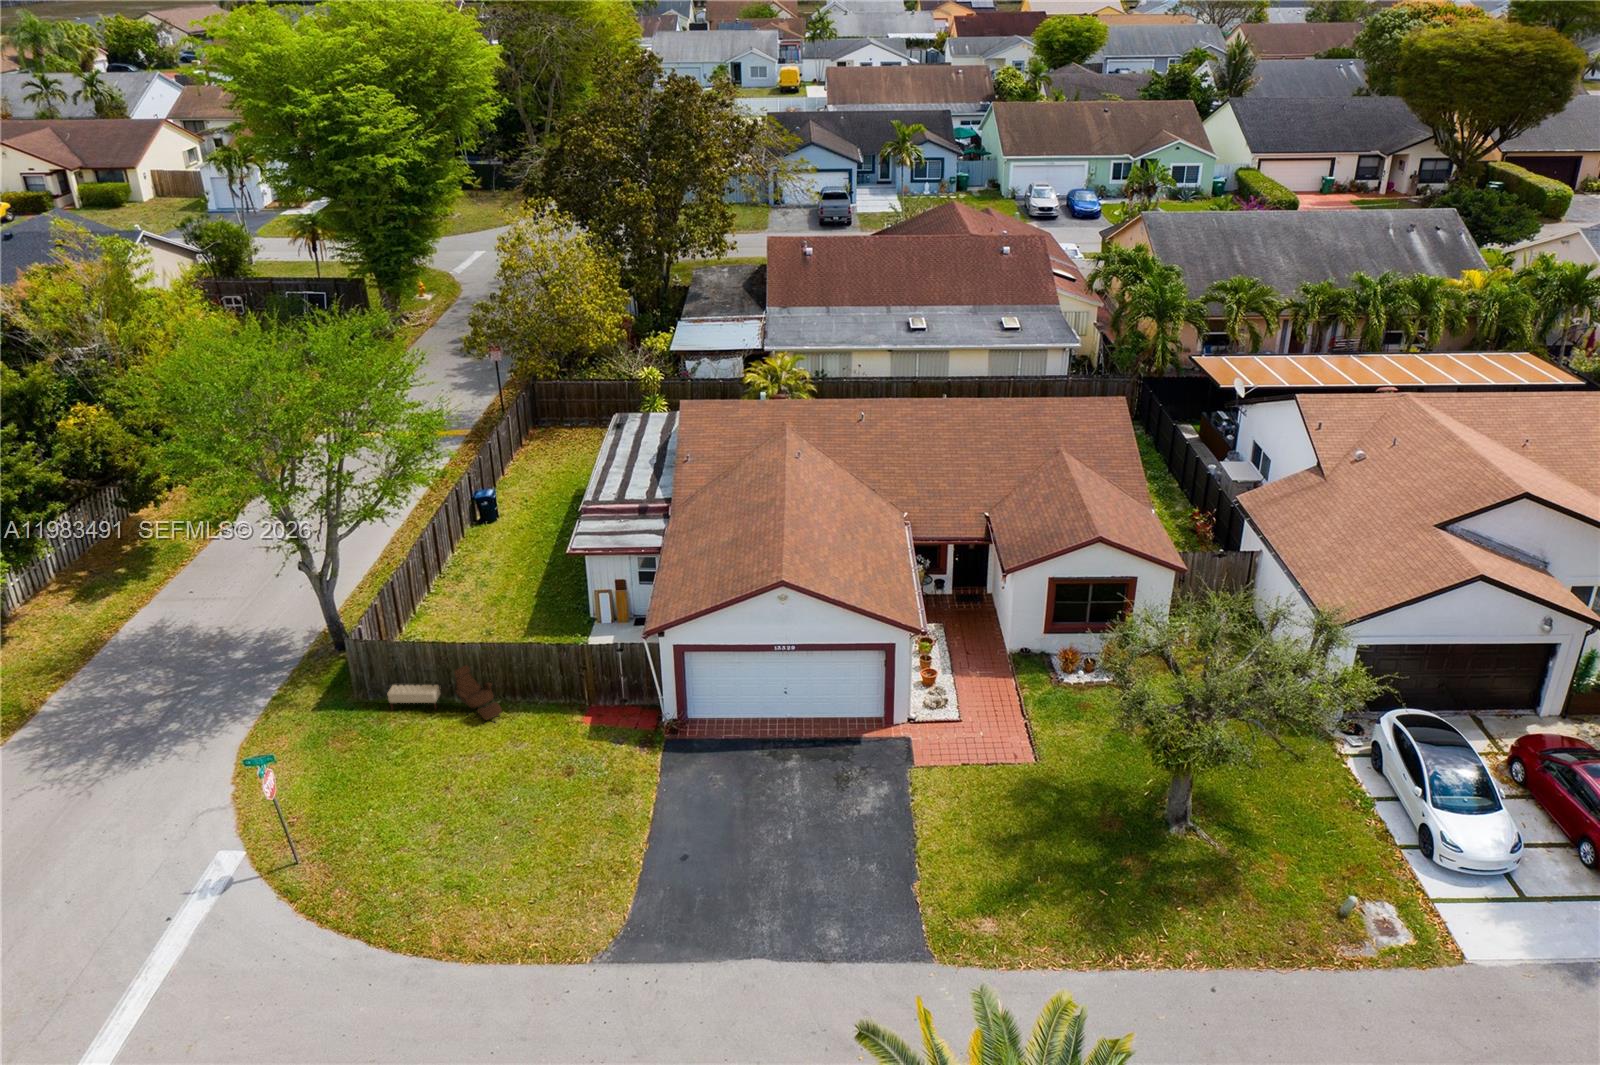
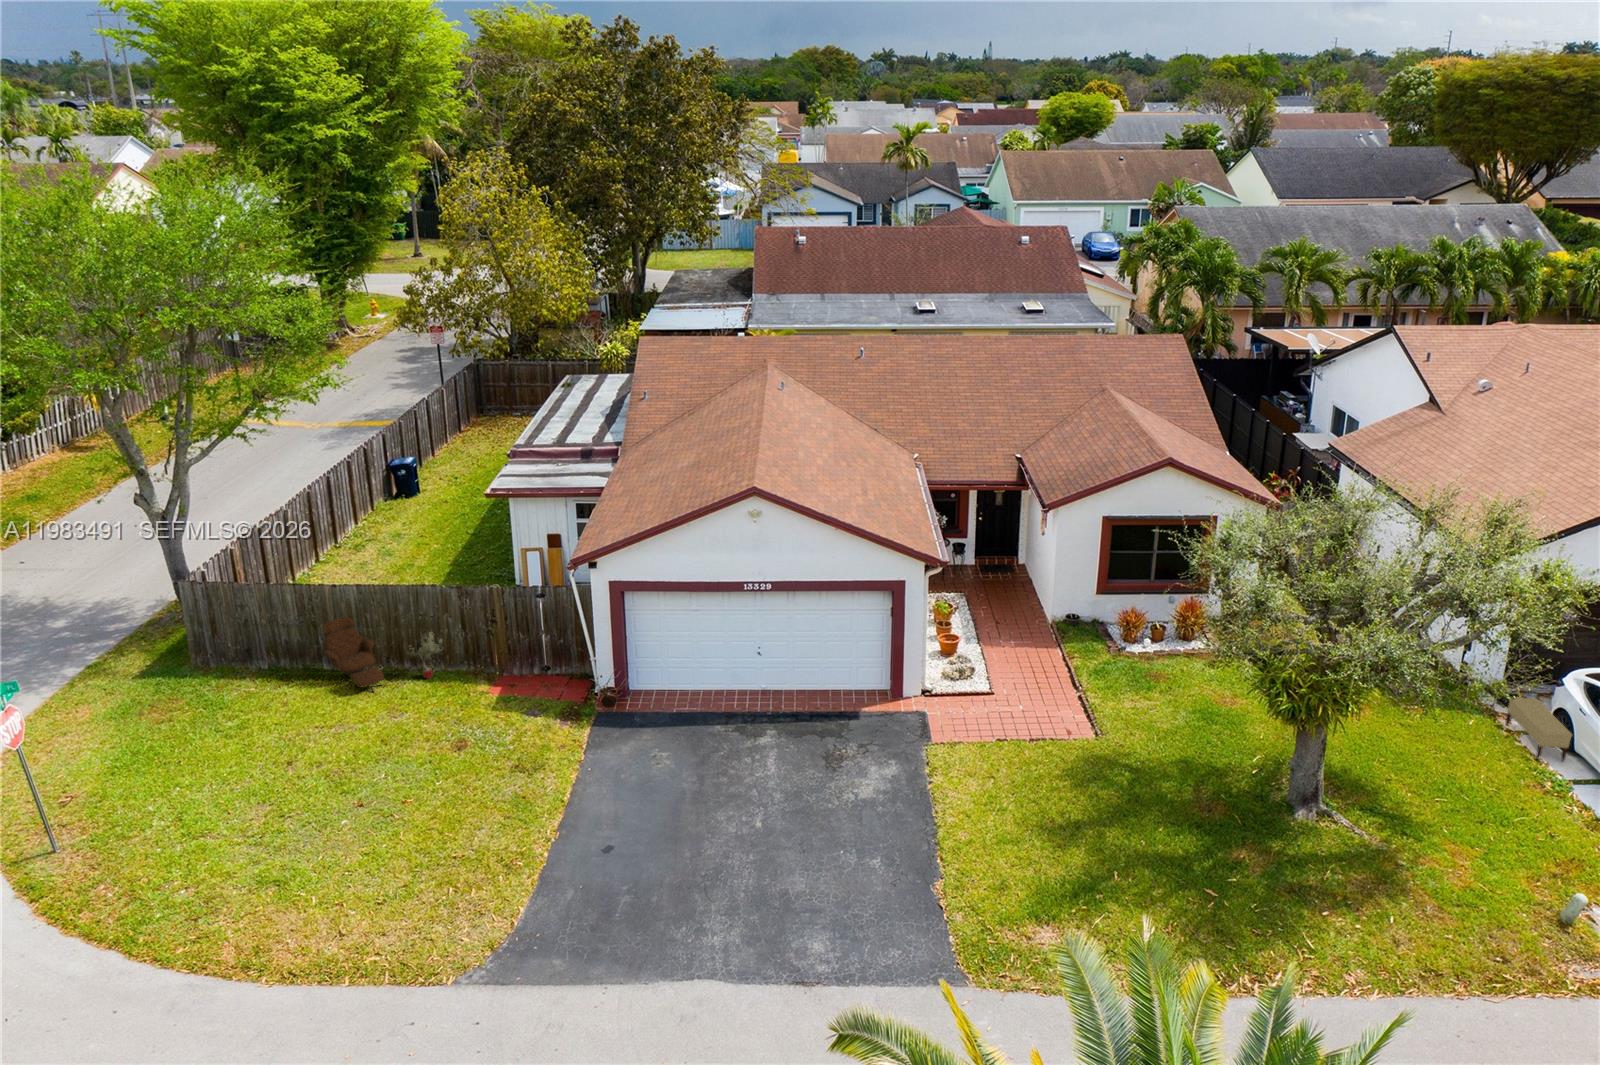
potted tree: none [517,675,547,710] -> present [407,633,442,679]
bench: present [387,685,440,710] -> present [1505,697,1572,761]

